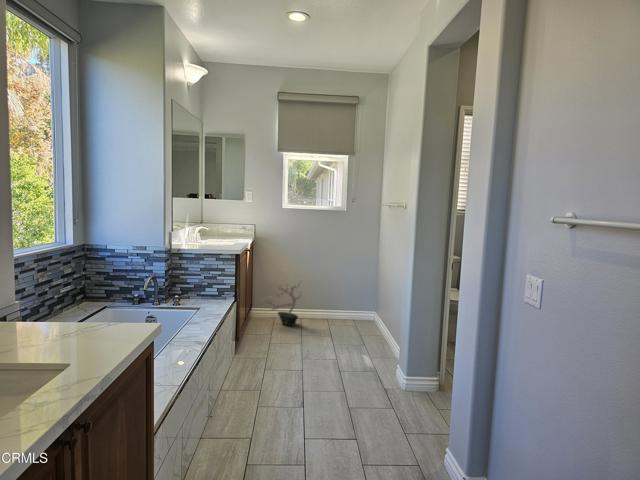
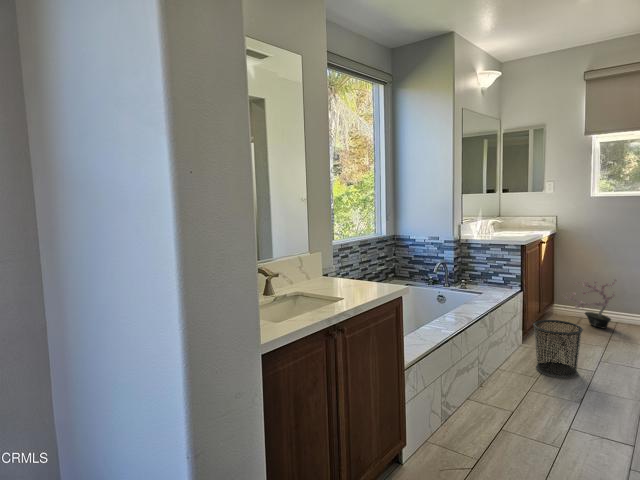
waste bin: none [254,328,297,385] -> present [533,320,583,378]

